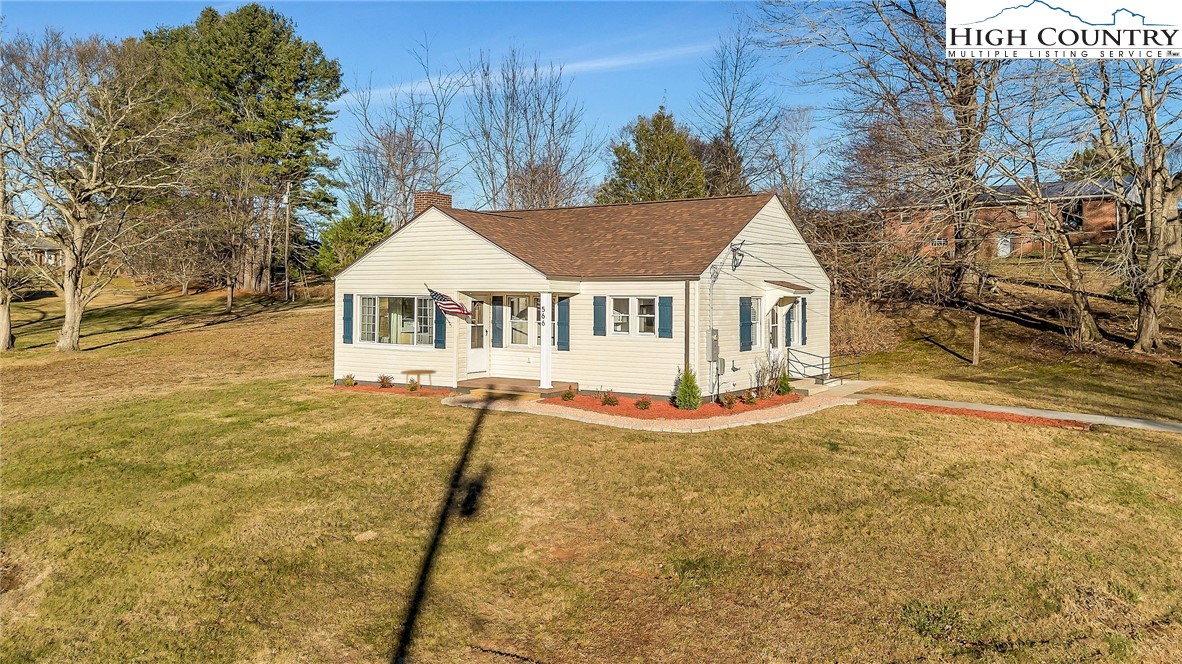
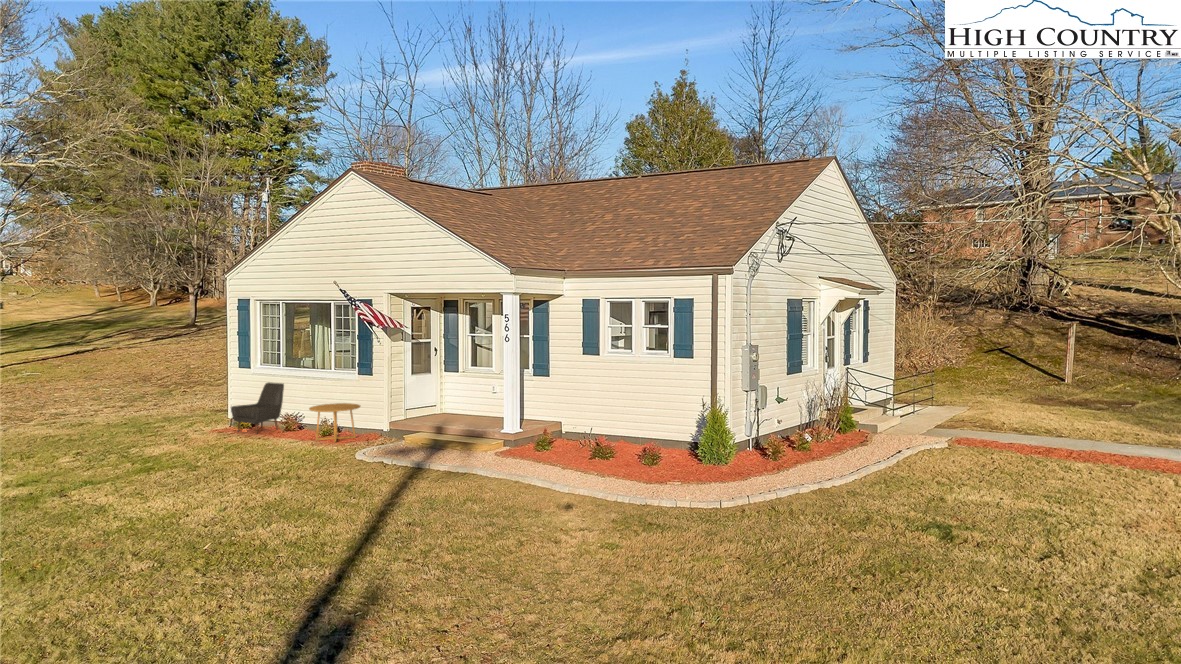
chair: none [340,355,378,392] -> present [231,383,284,434]

